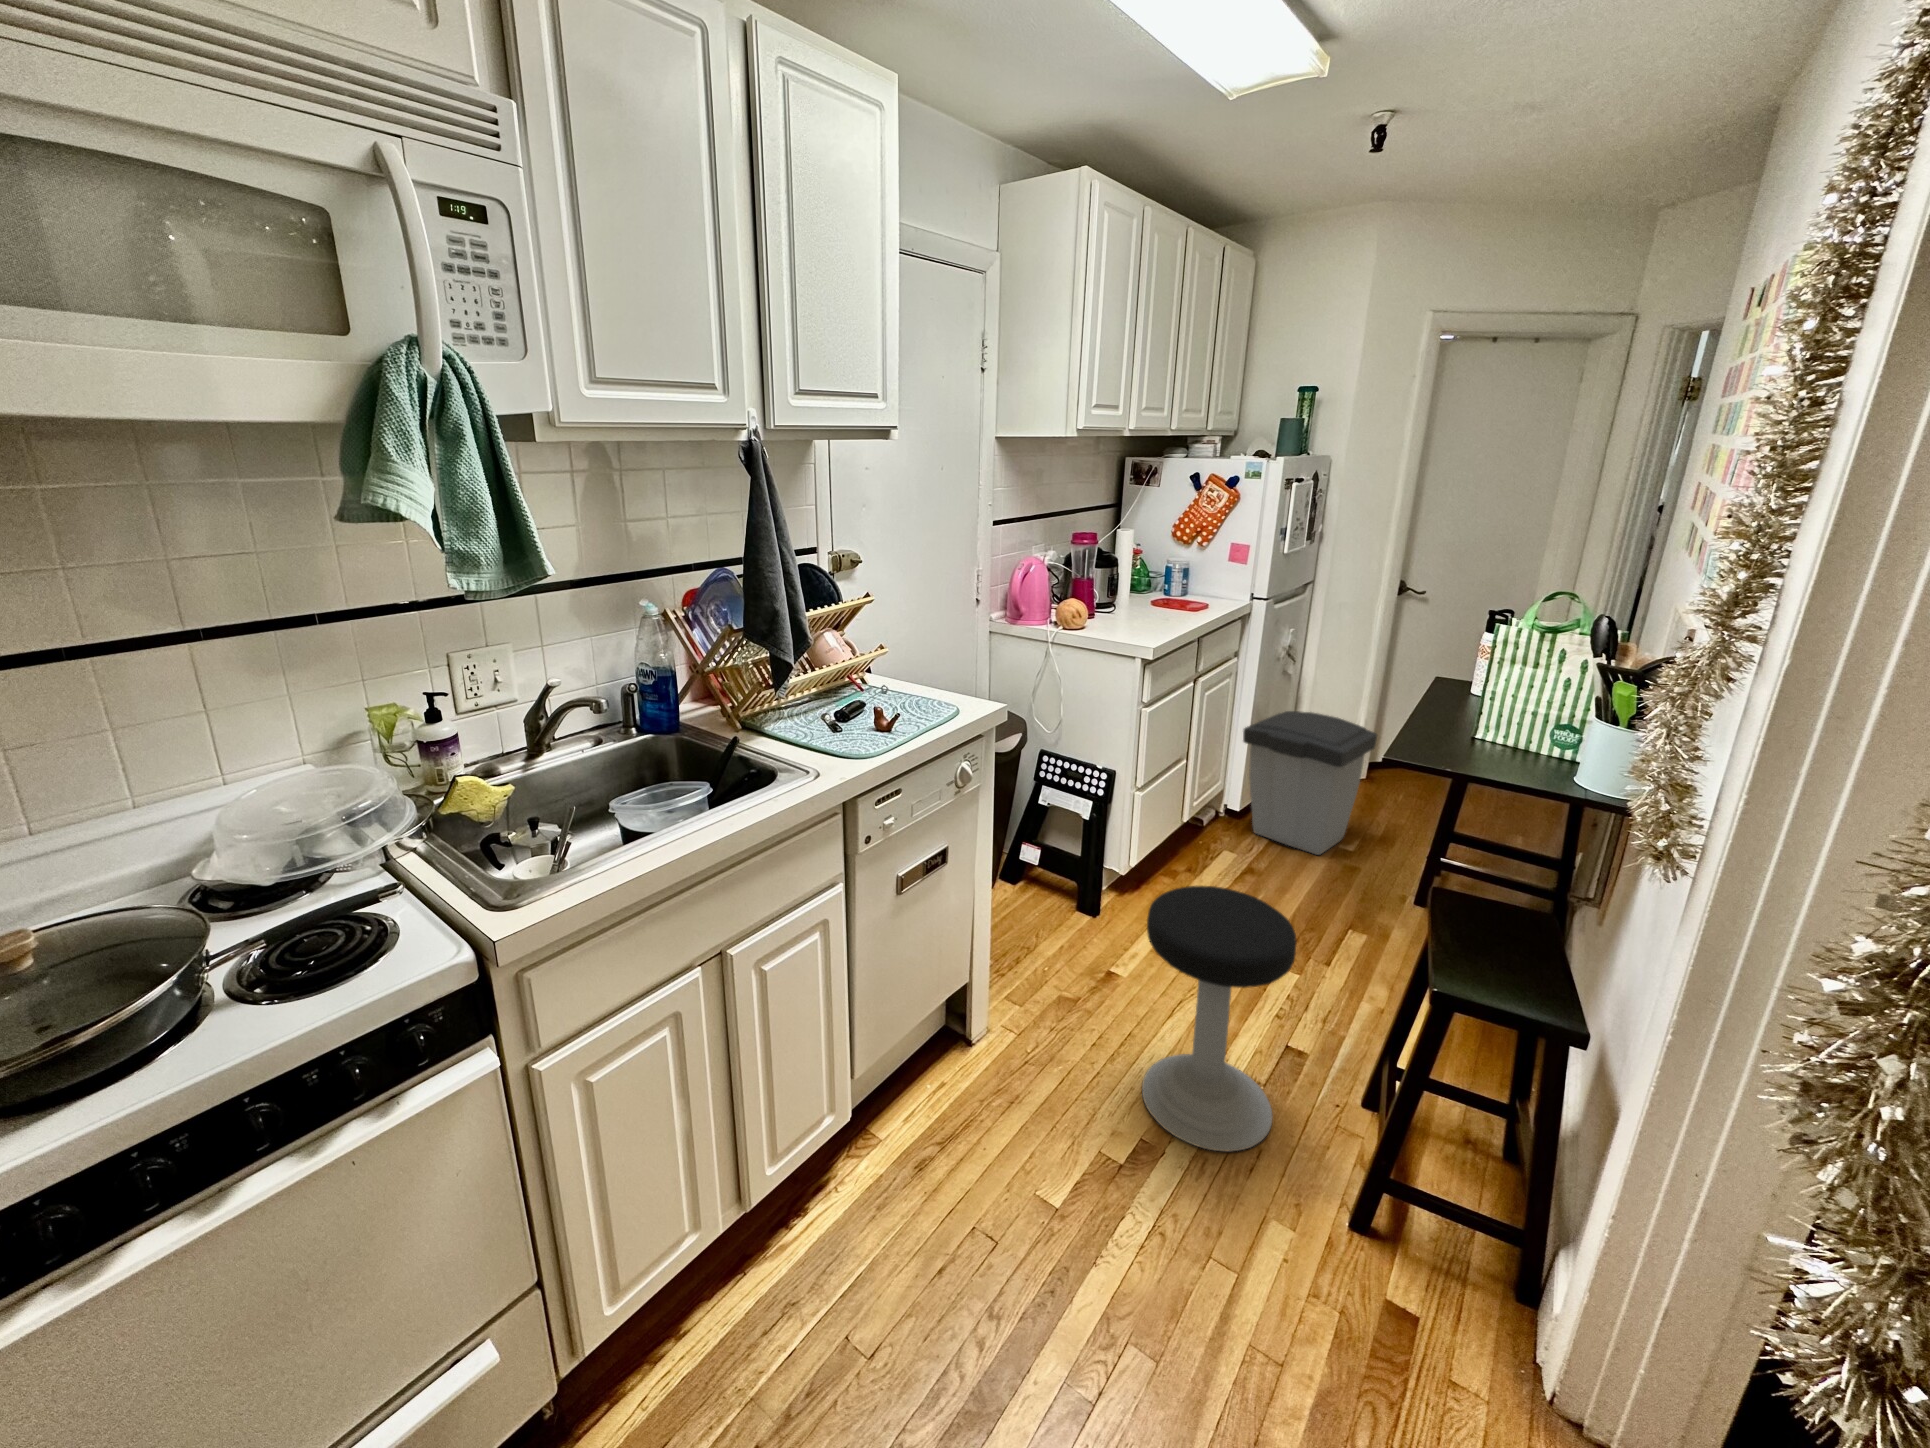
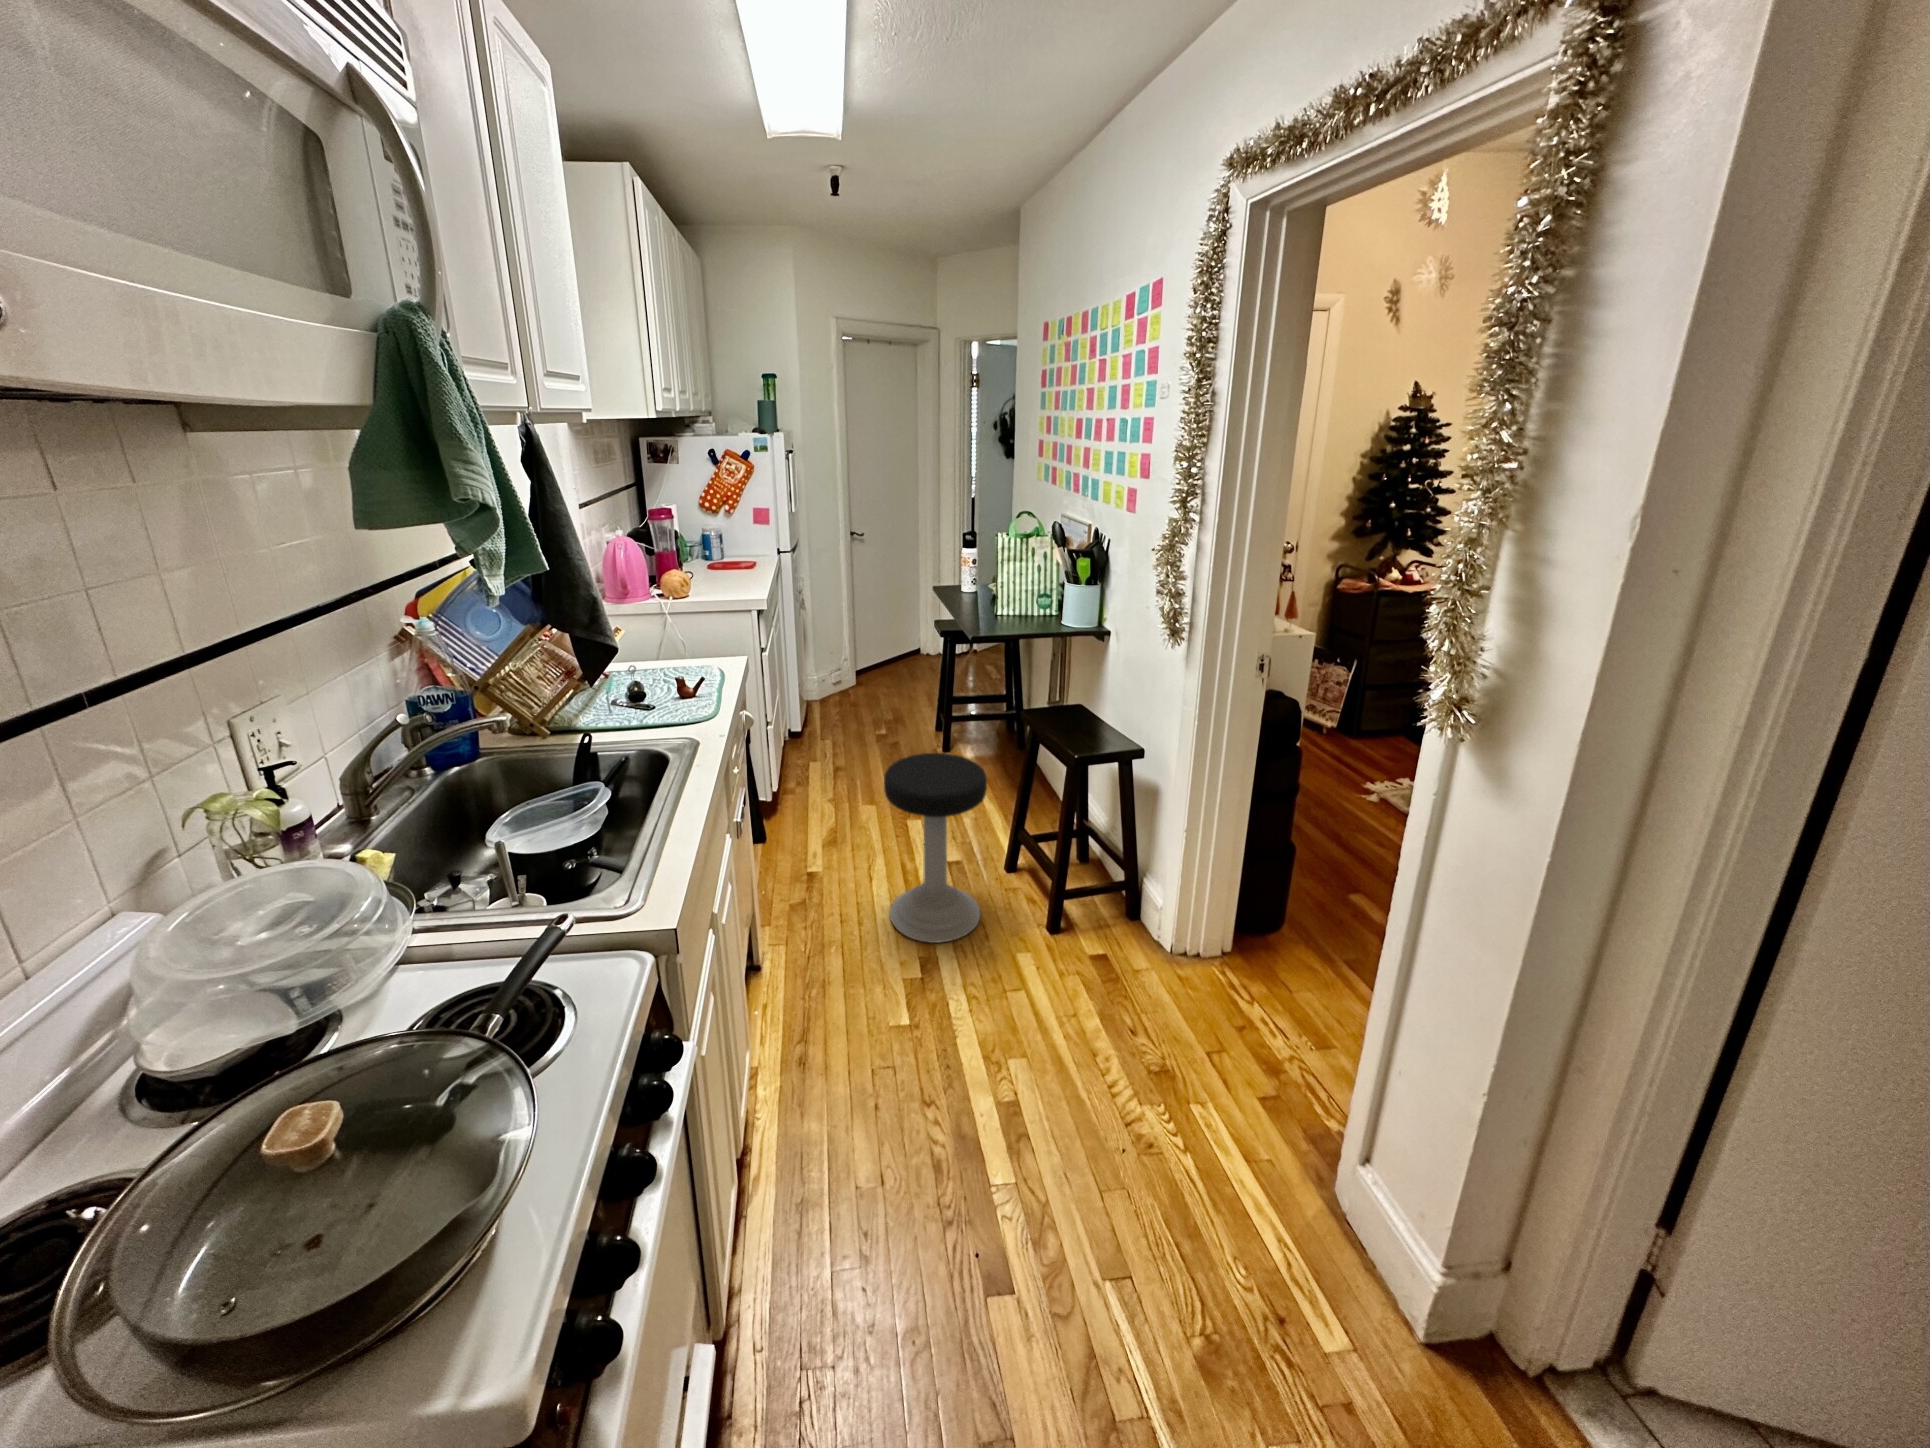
trash can: present [1243,711,1377,855] -> none [802,629,888,737]

